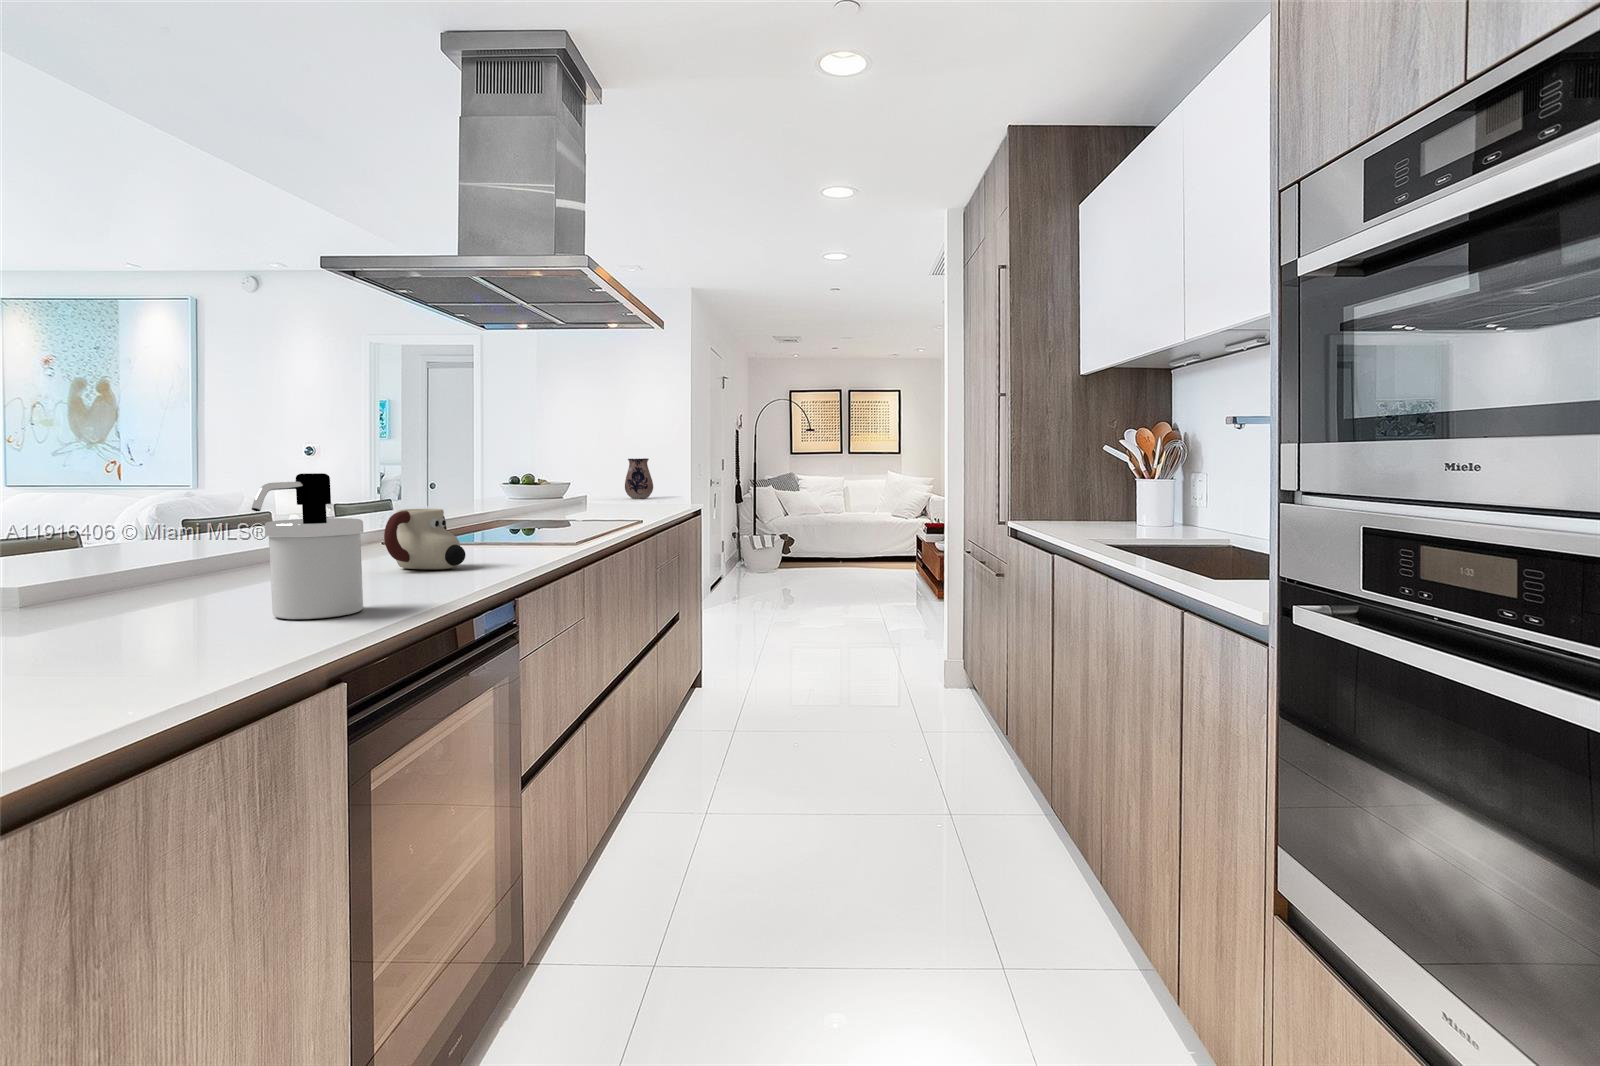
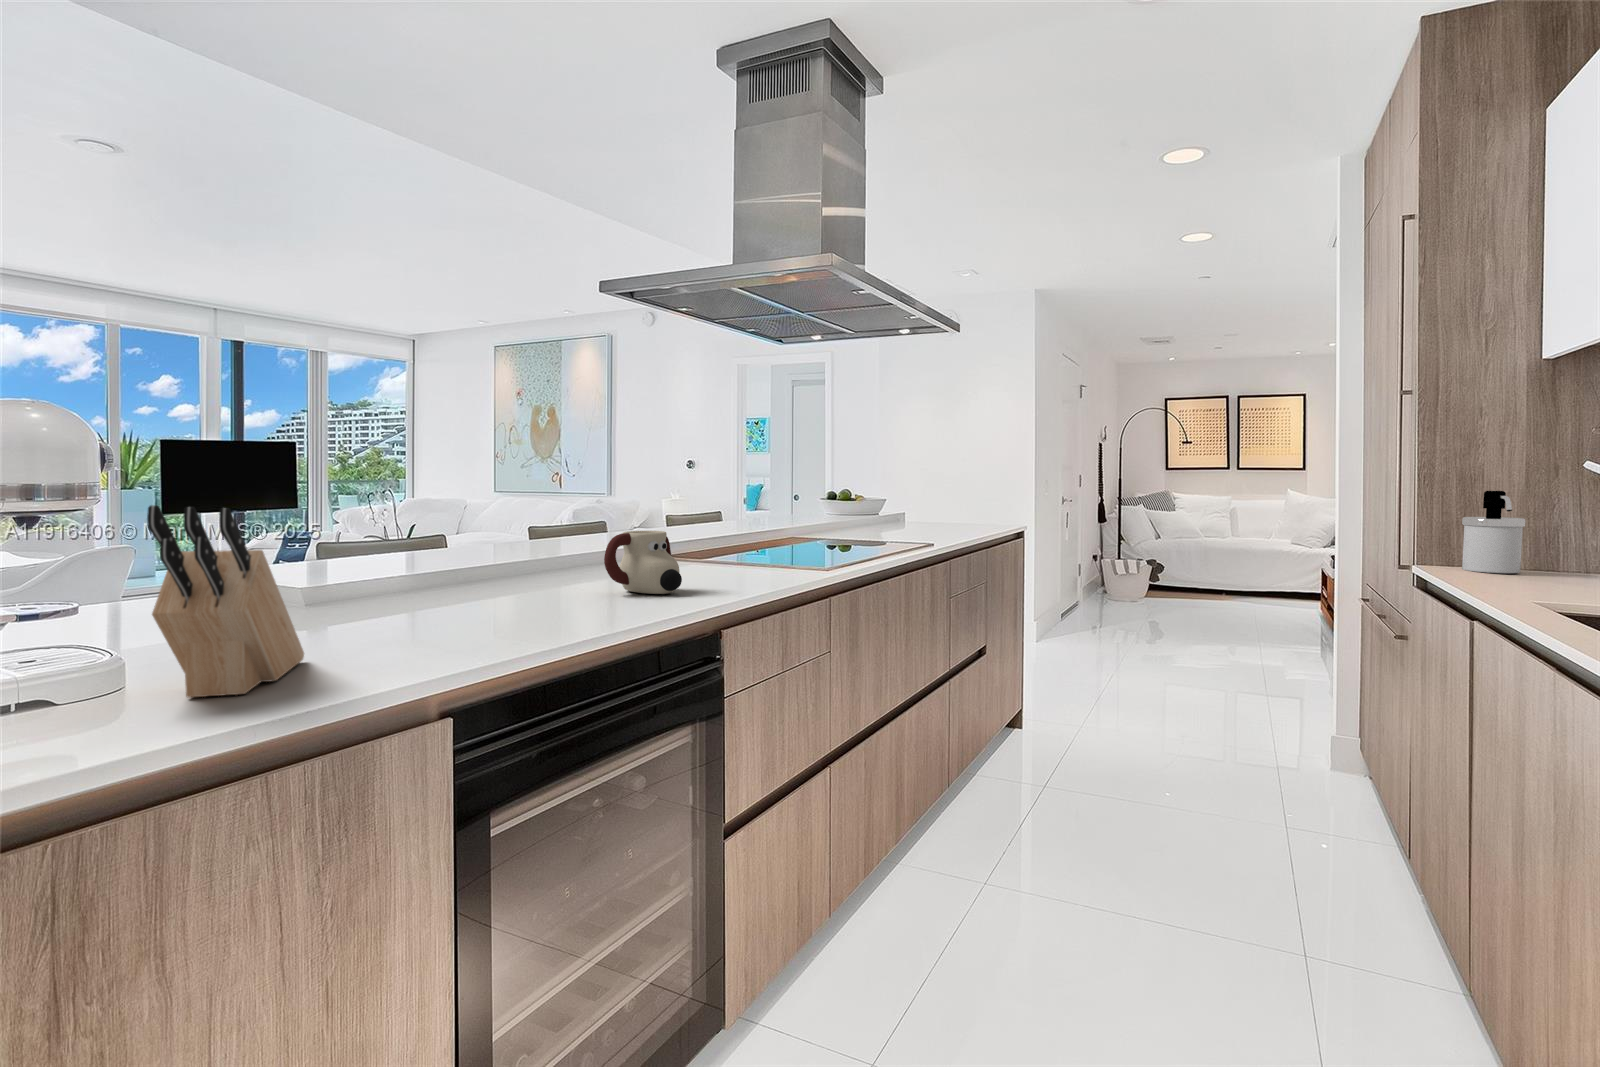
ceramic pitcher: present [625,458,653,499] -> none [955,475,985,517]
soap dispenser: present [251,473,363,619] -> present [1462,491,1525,573]
knife block: none [61,477,174,677] -> present [147,505,304,697]

